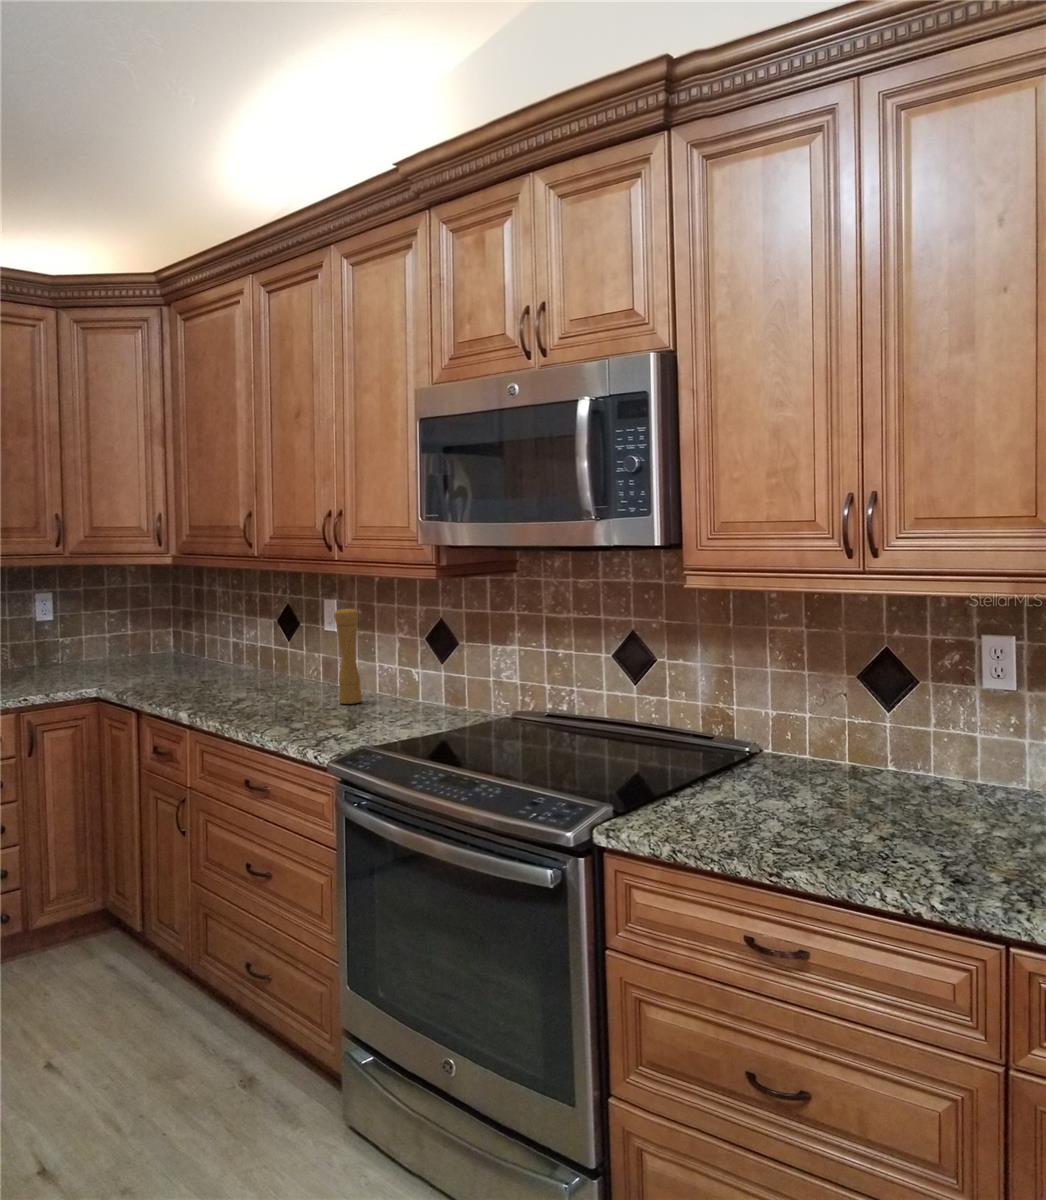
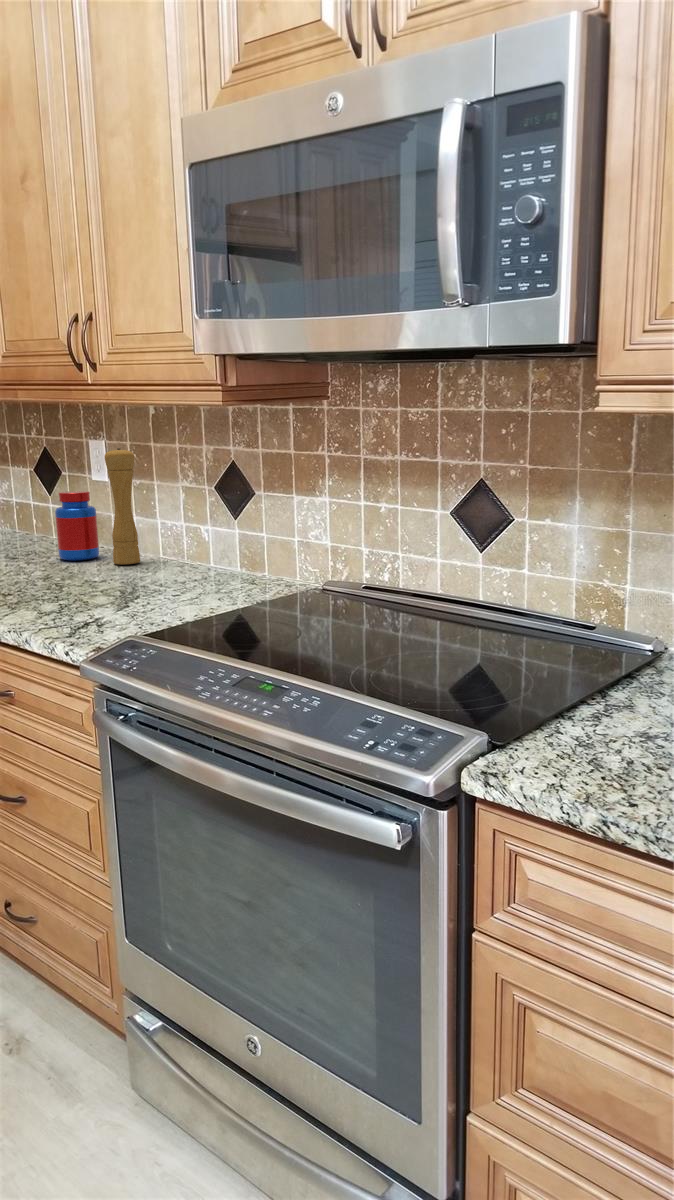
jar: none [291,643,326,701] -> present [55,491,99,561]

